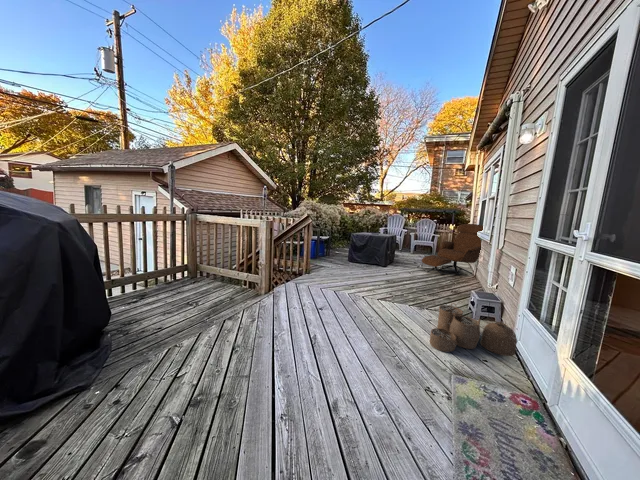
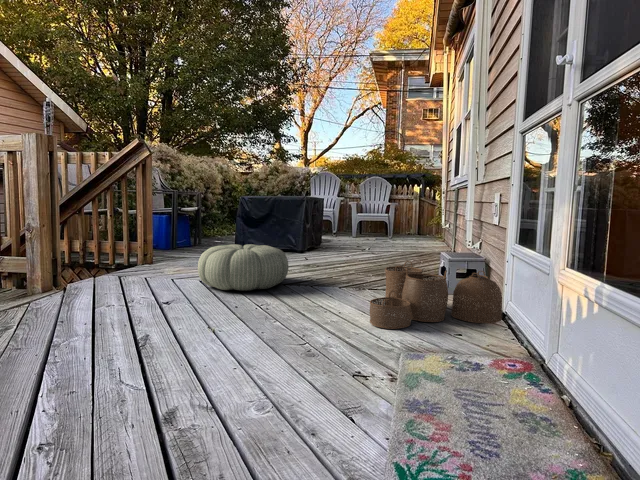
lounge chair: present [422,224,483,275] -> none [369,171,461,254]
pouf: none [332,272,379,302] -> present [198,244,289,291]

